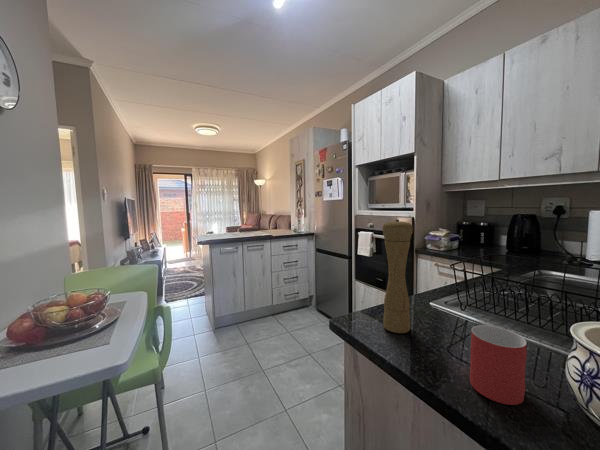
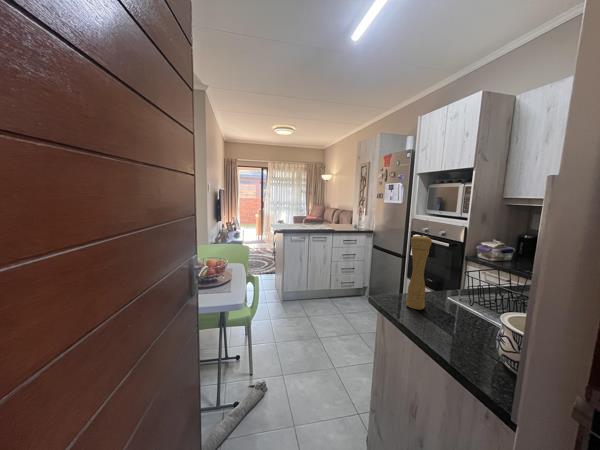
mug: present [470,325,527,405] -> none [445,305,477,347]

